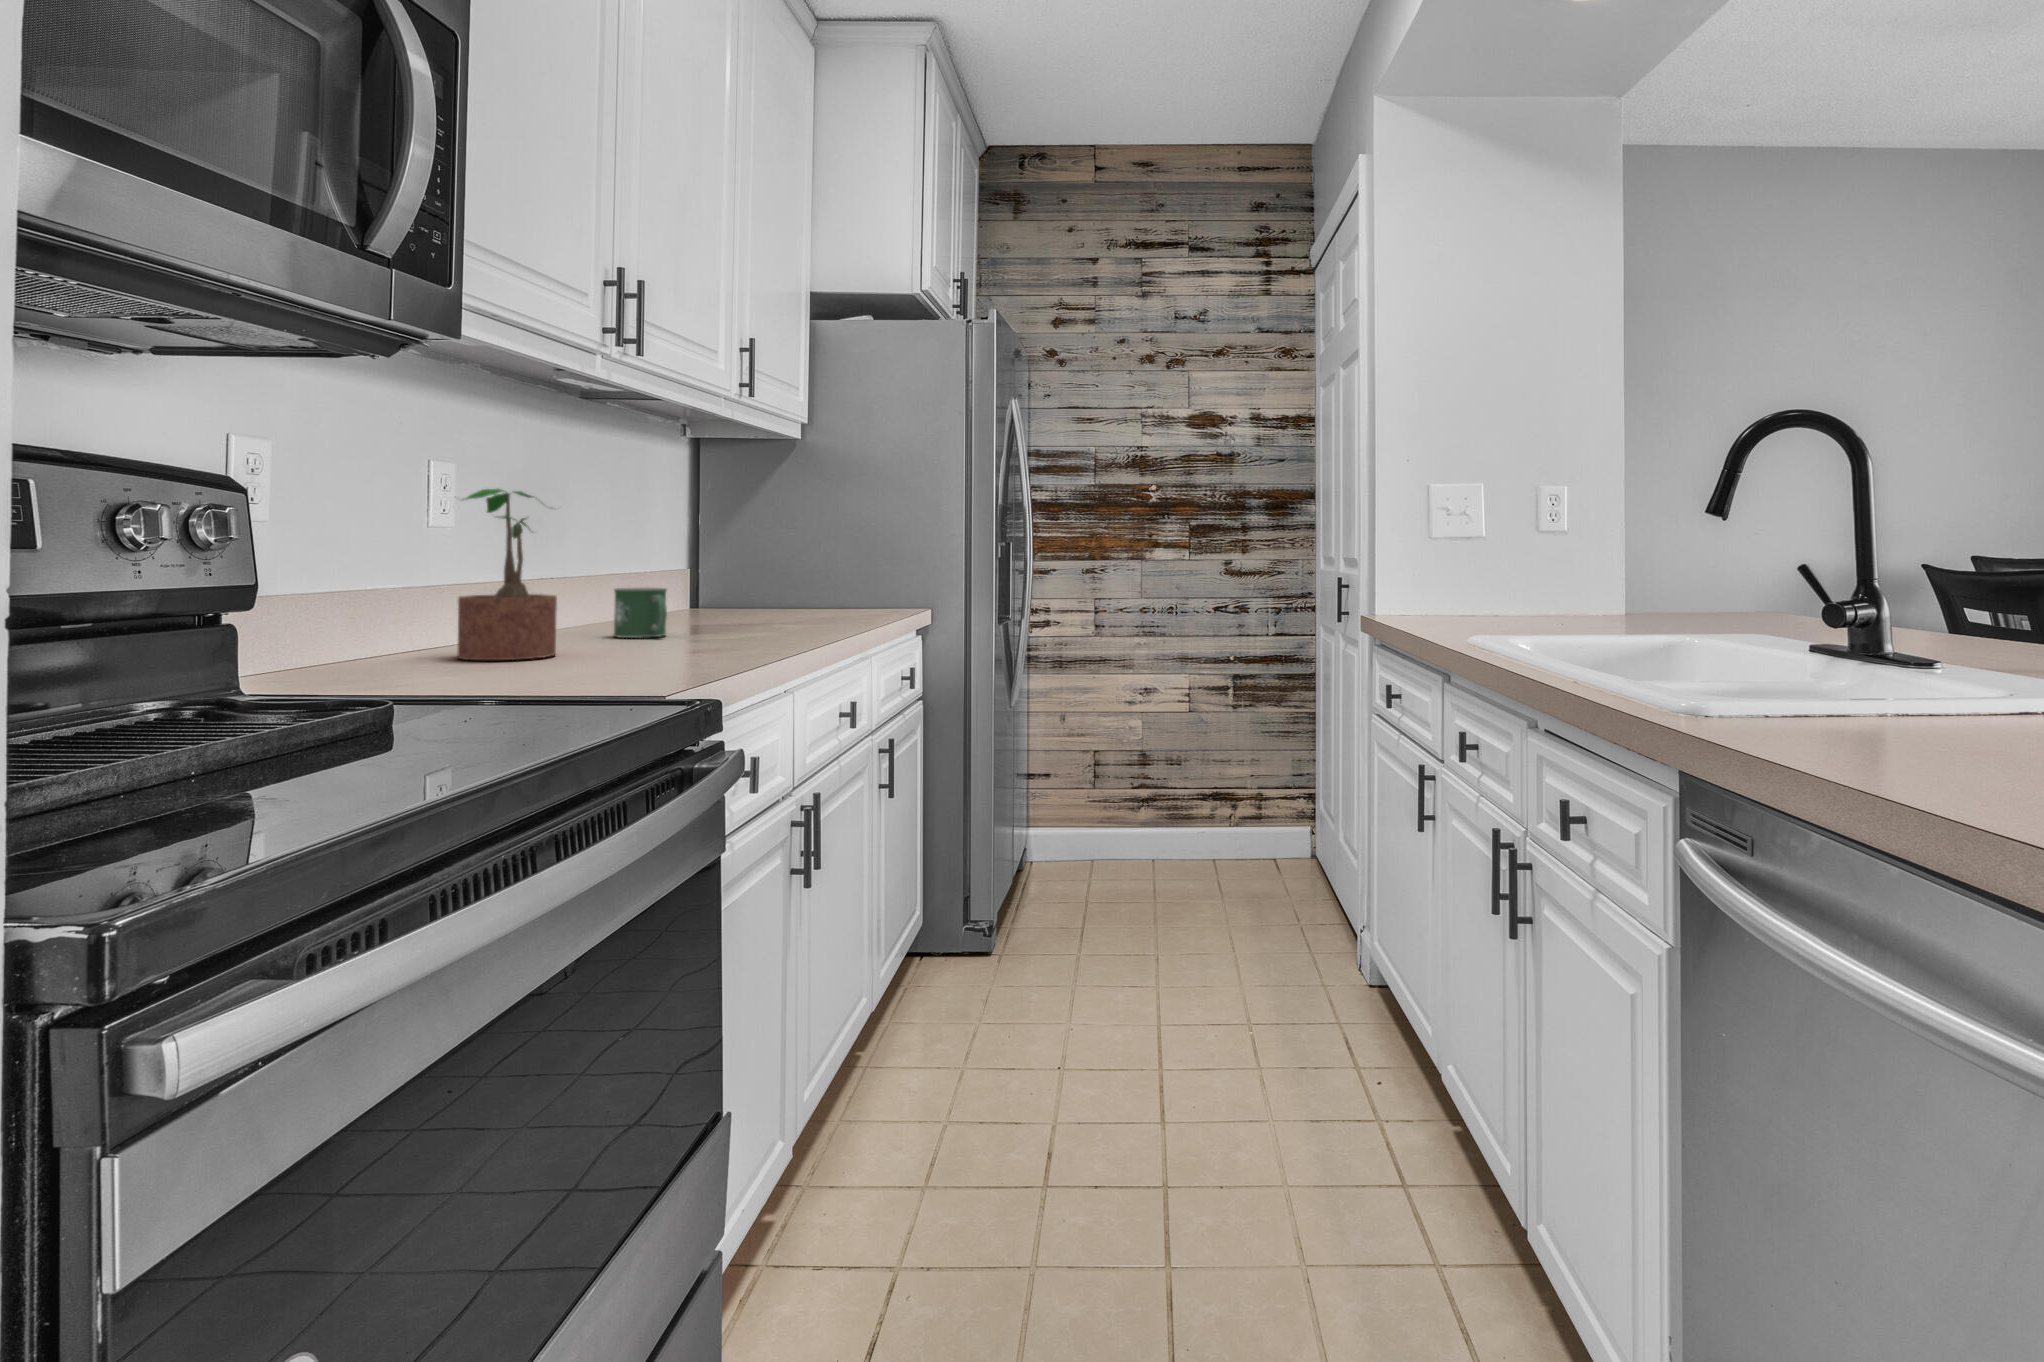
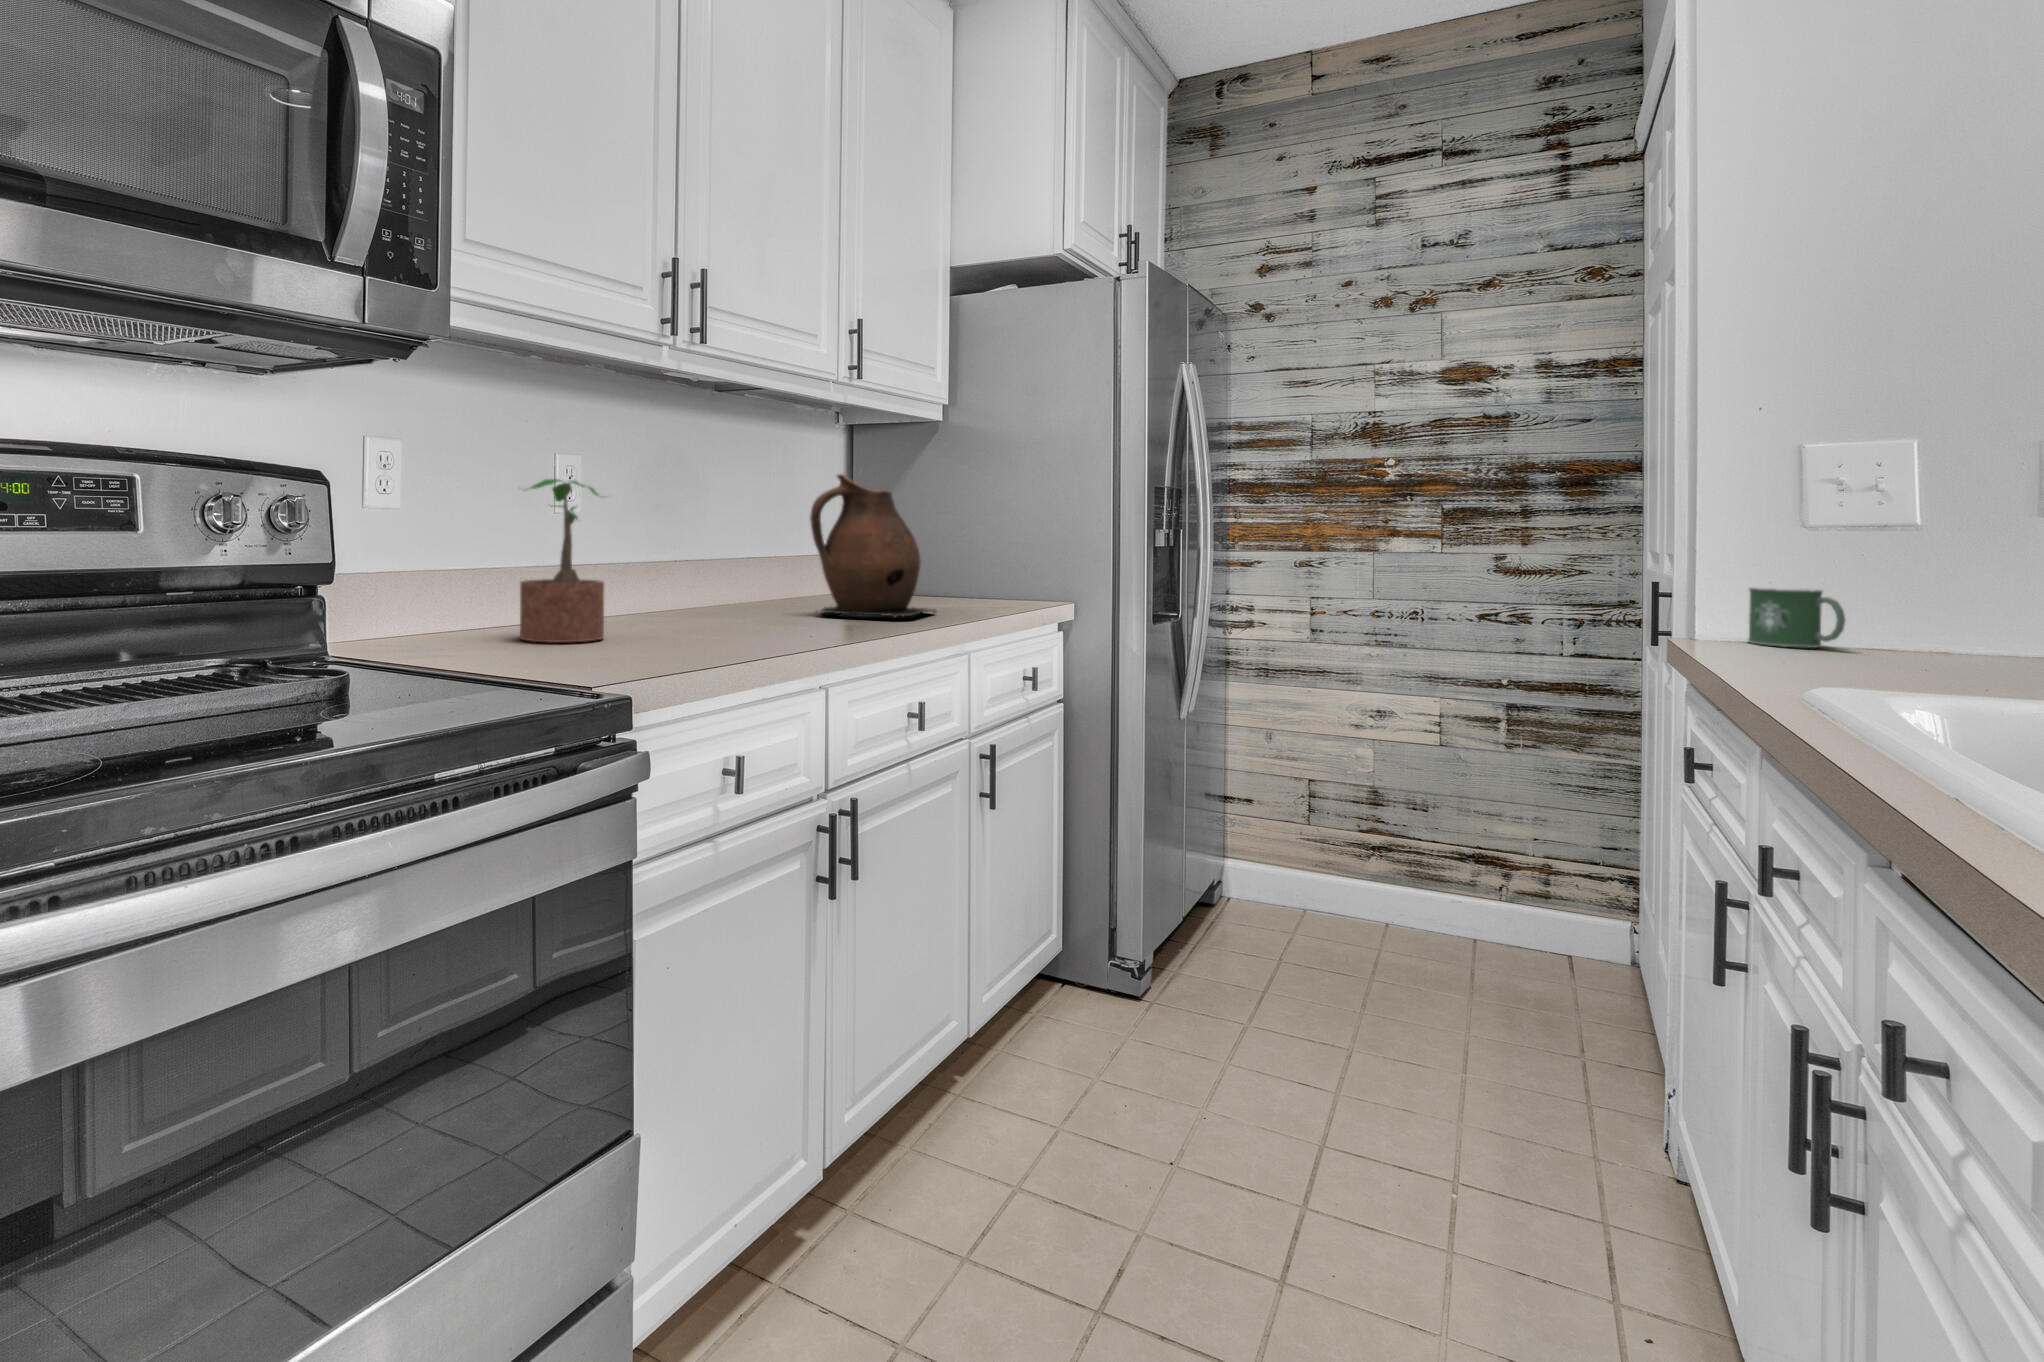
ceramic pitcher: none [717,489,833,626] -> present [810,474,936,618]
mug: present [614,587,667,638] -> present [1748,588,1845,648]

